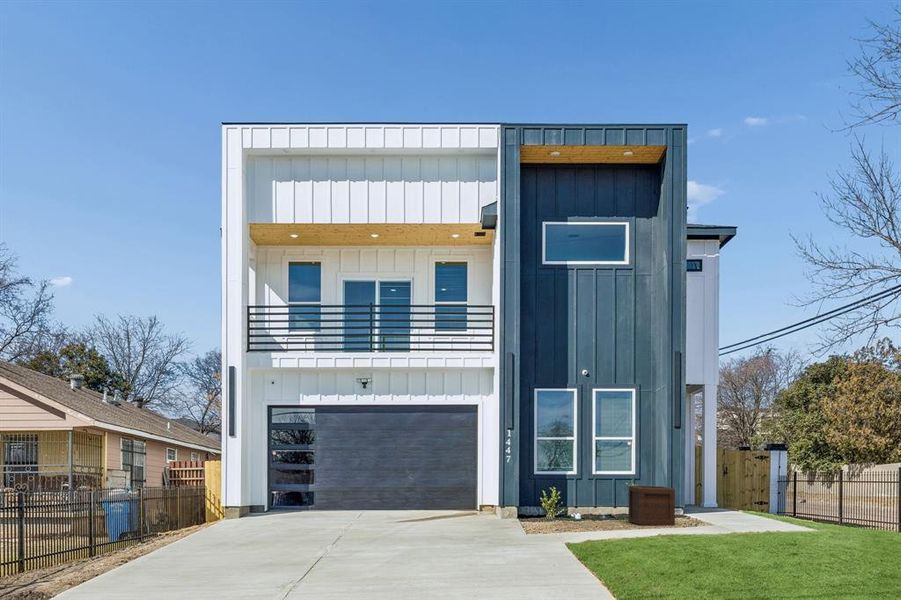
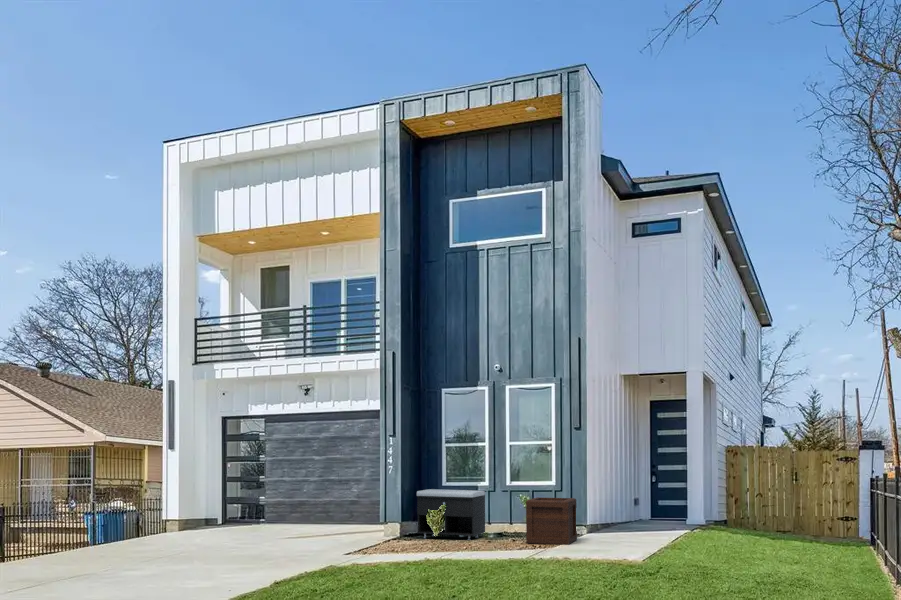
storage bench: none [523,478,581,524] -> present [417,489,485,540]

